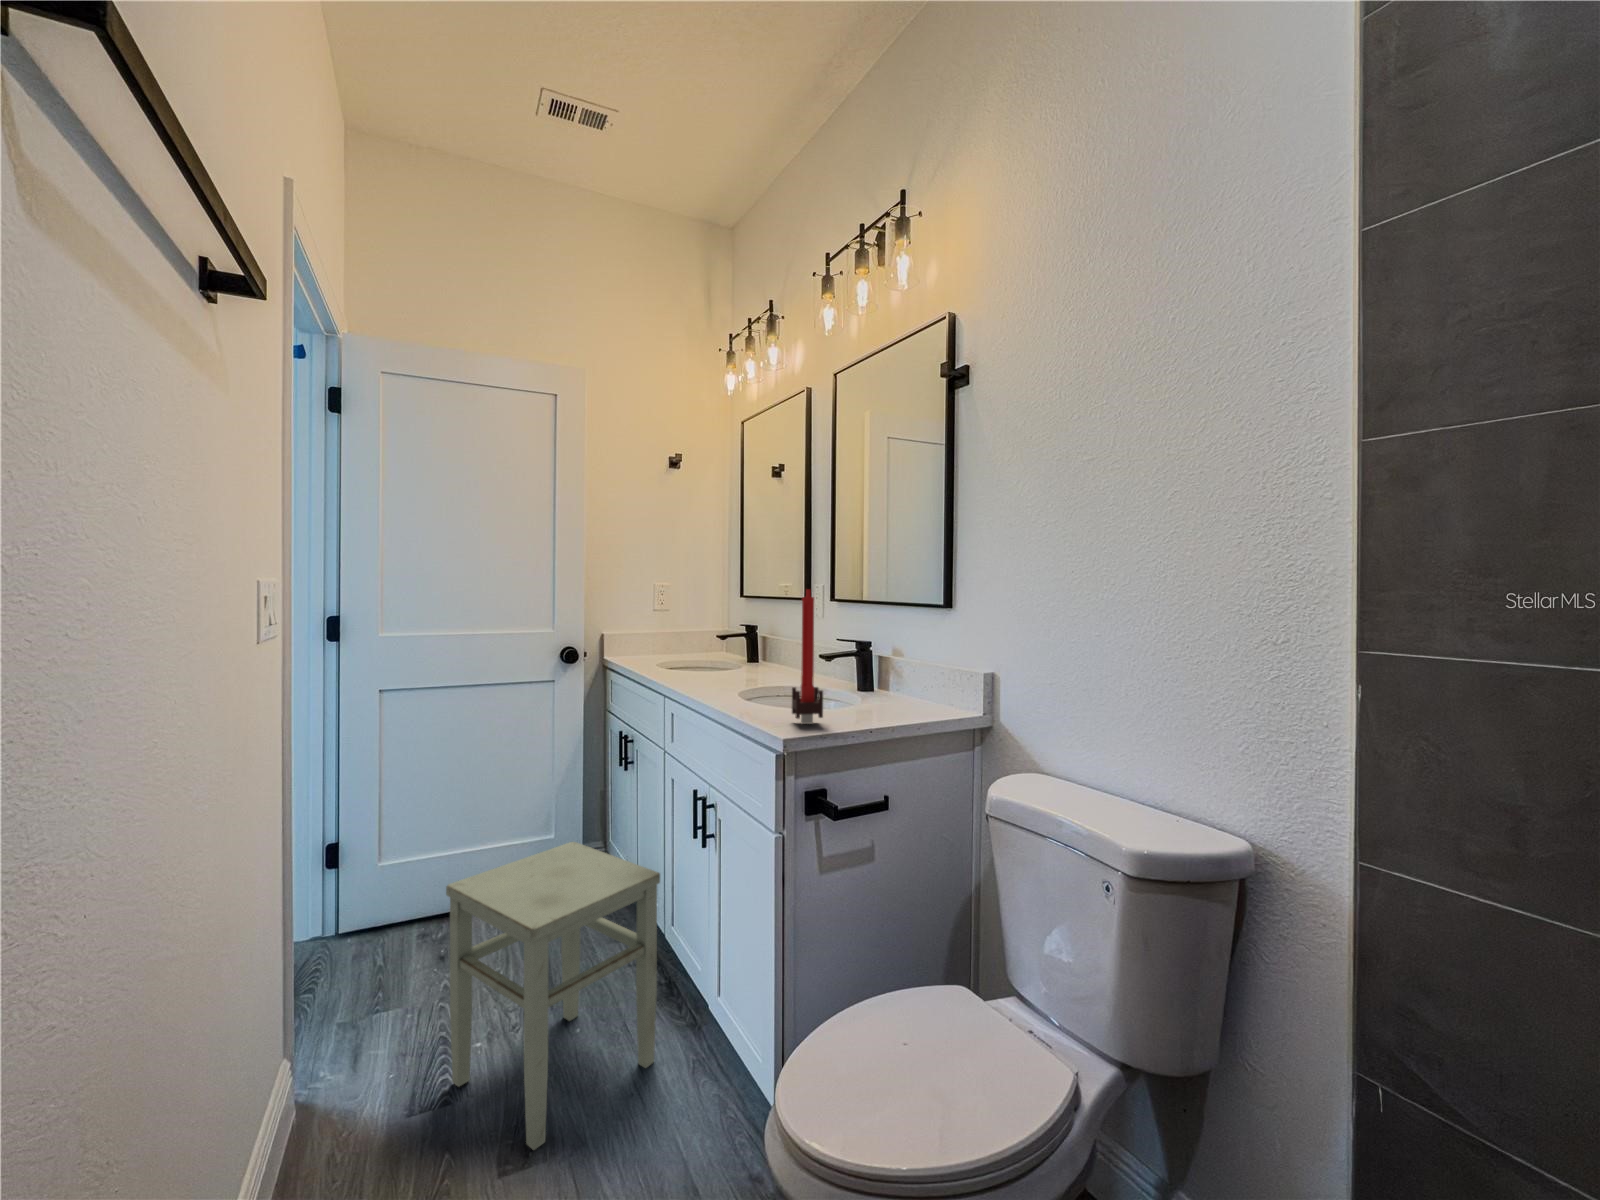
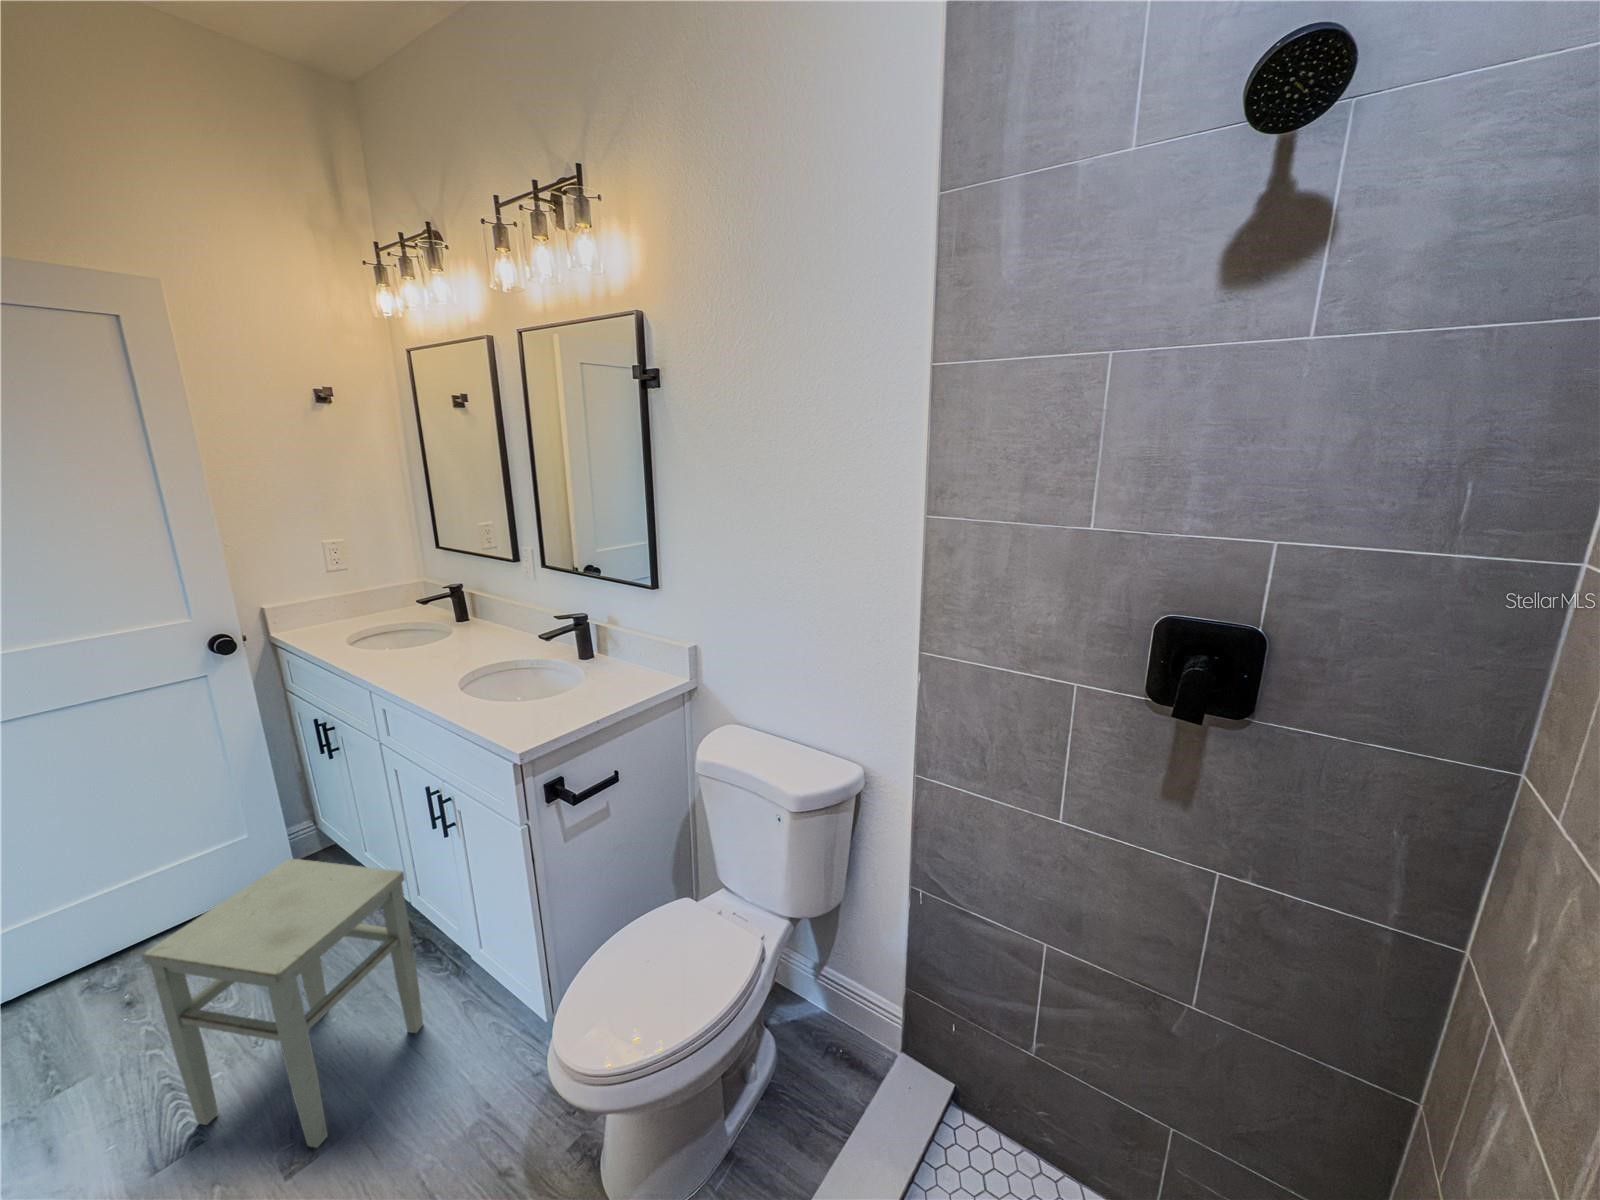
candle: present [792,589,823,724] -> none [521,605,555,725]

